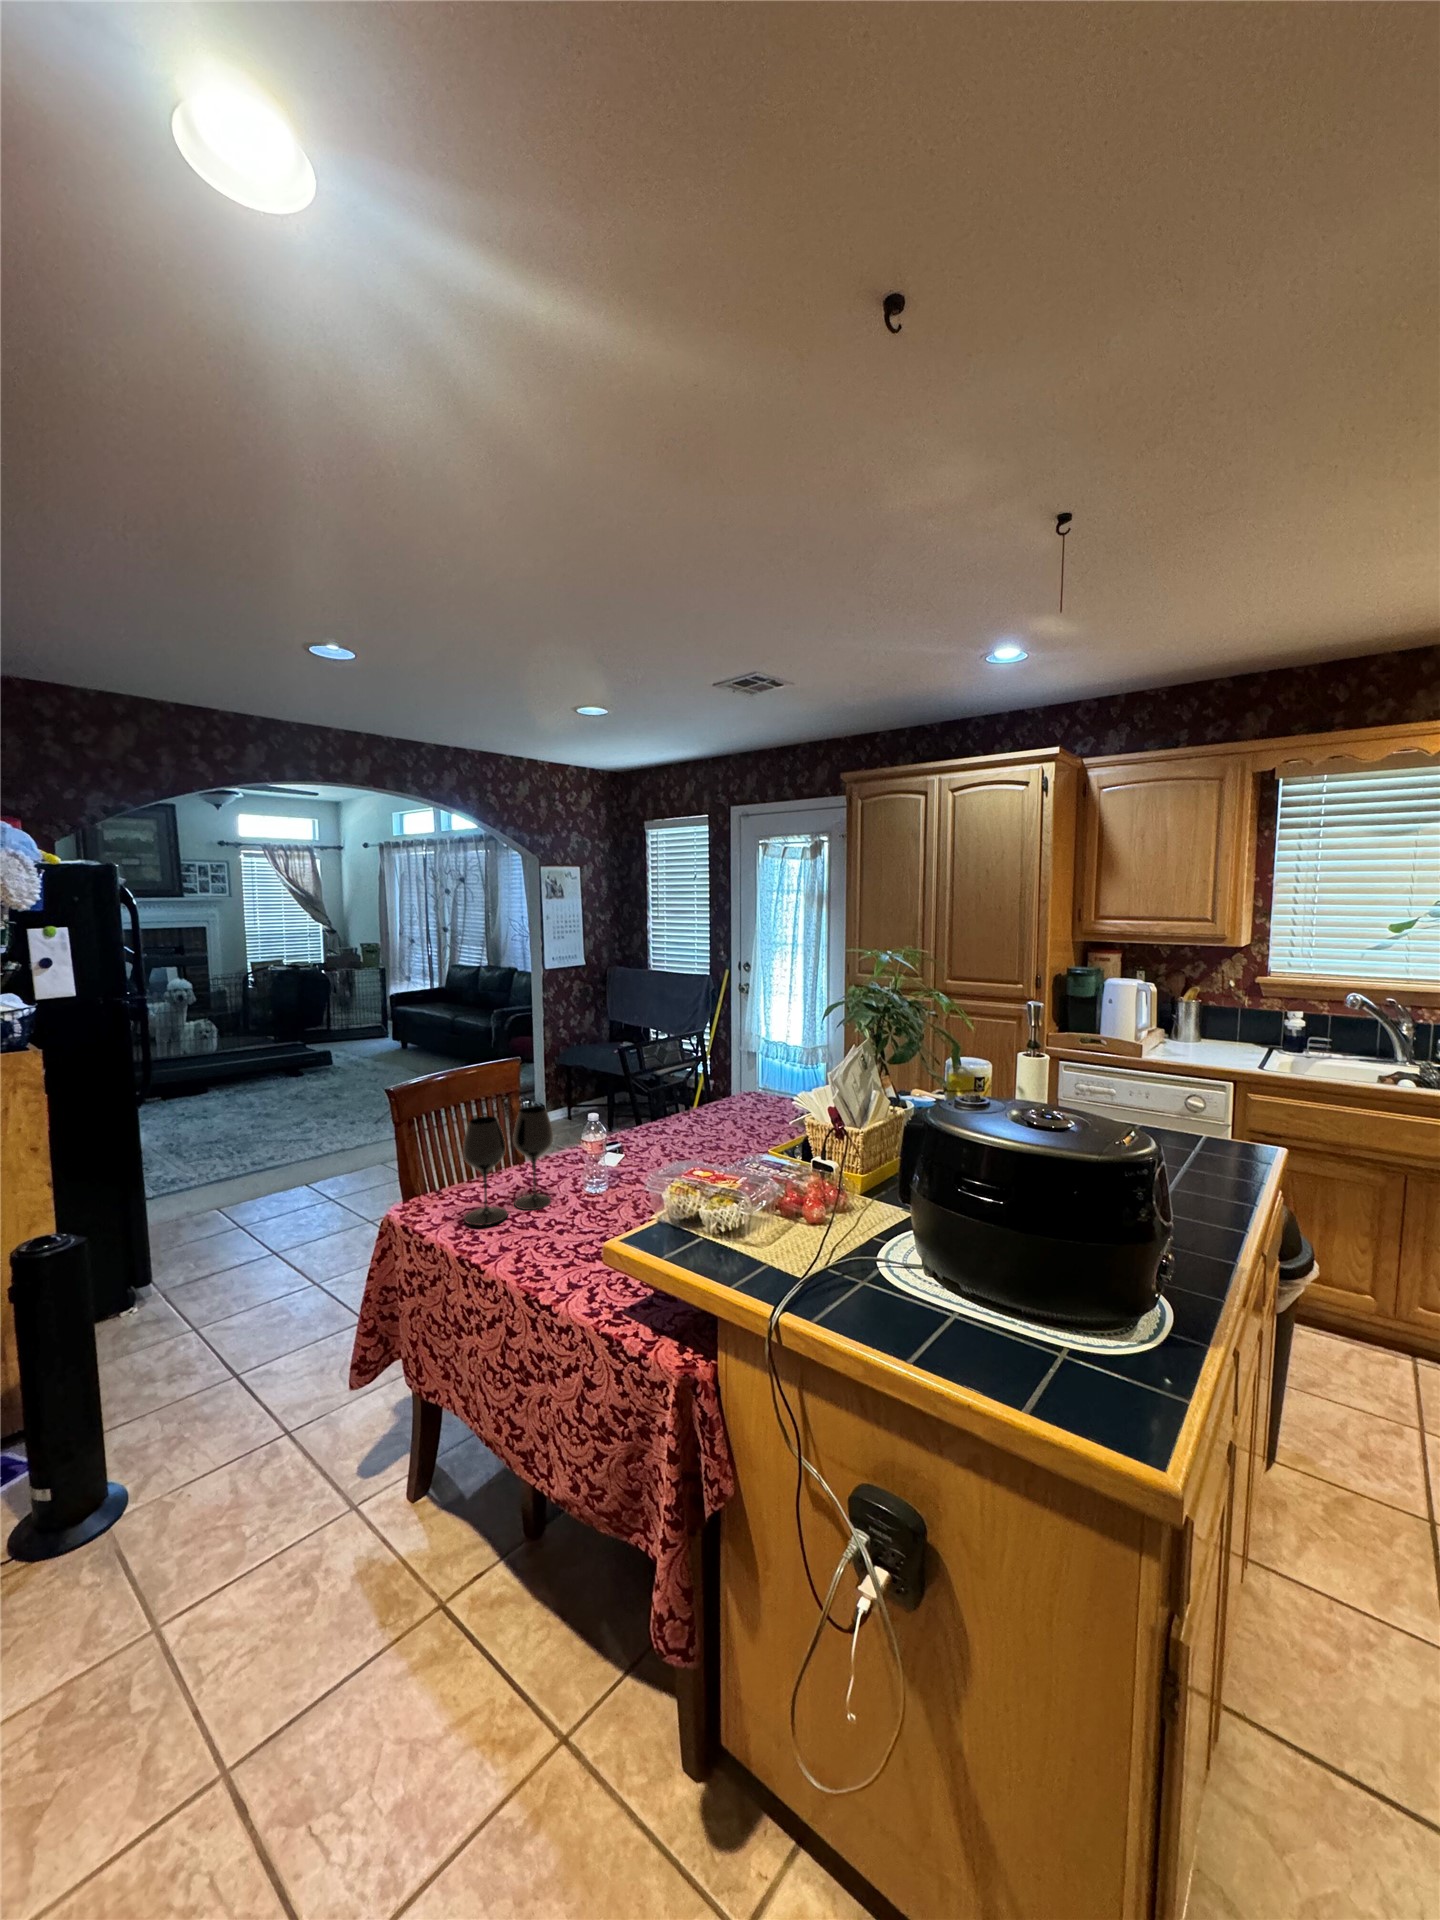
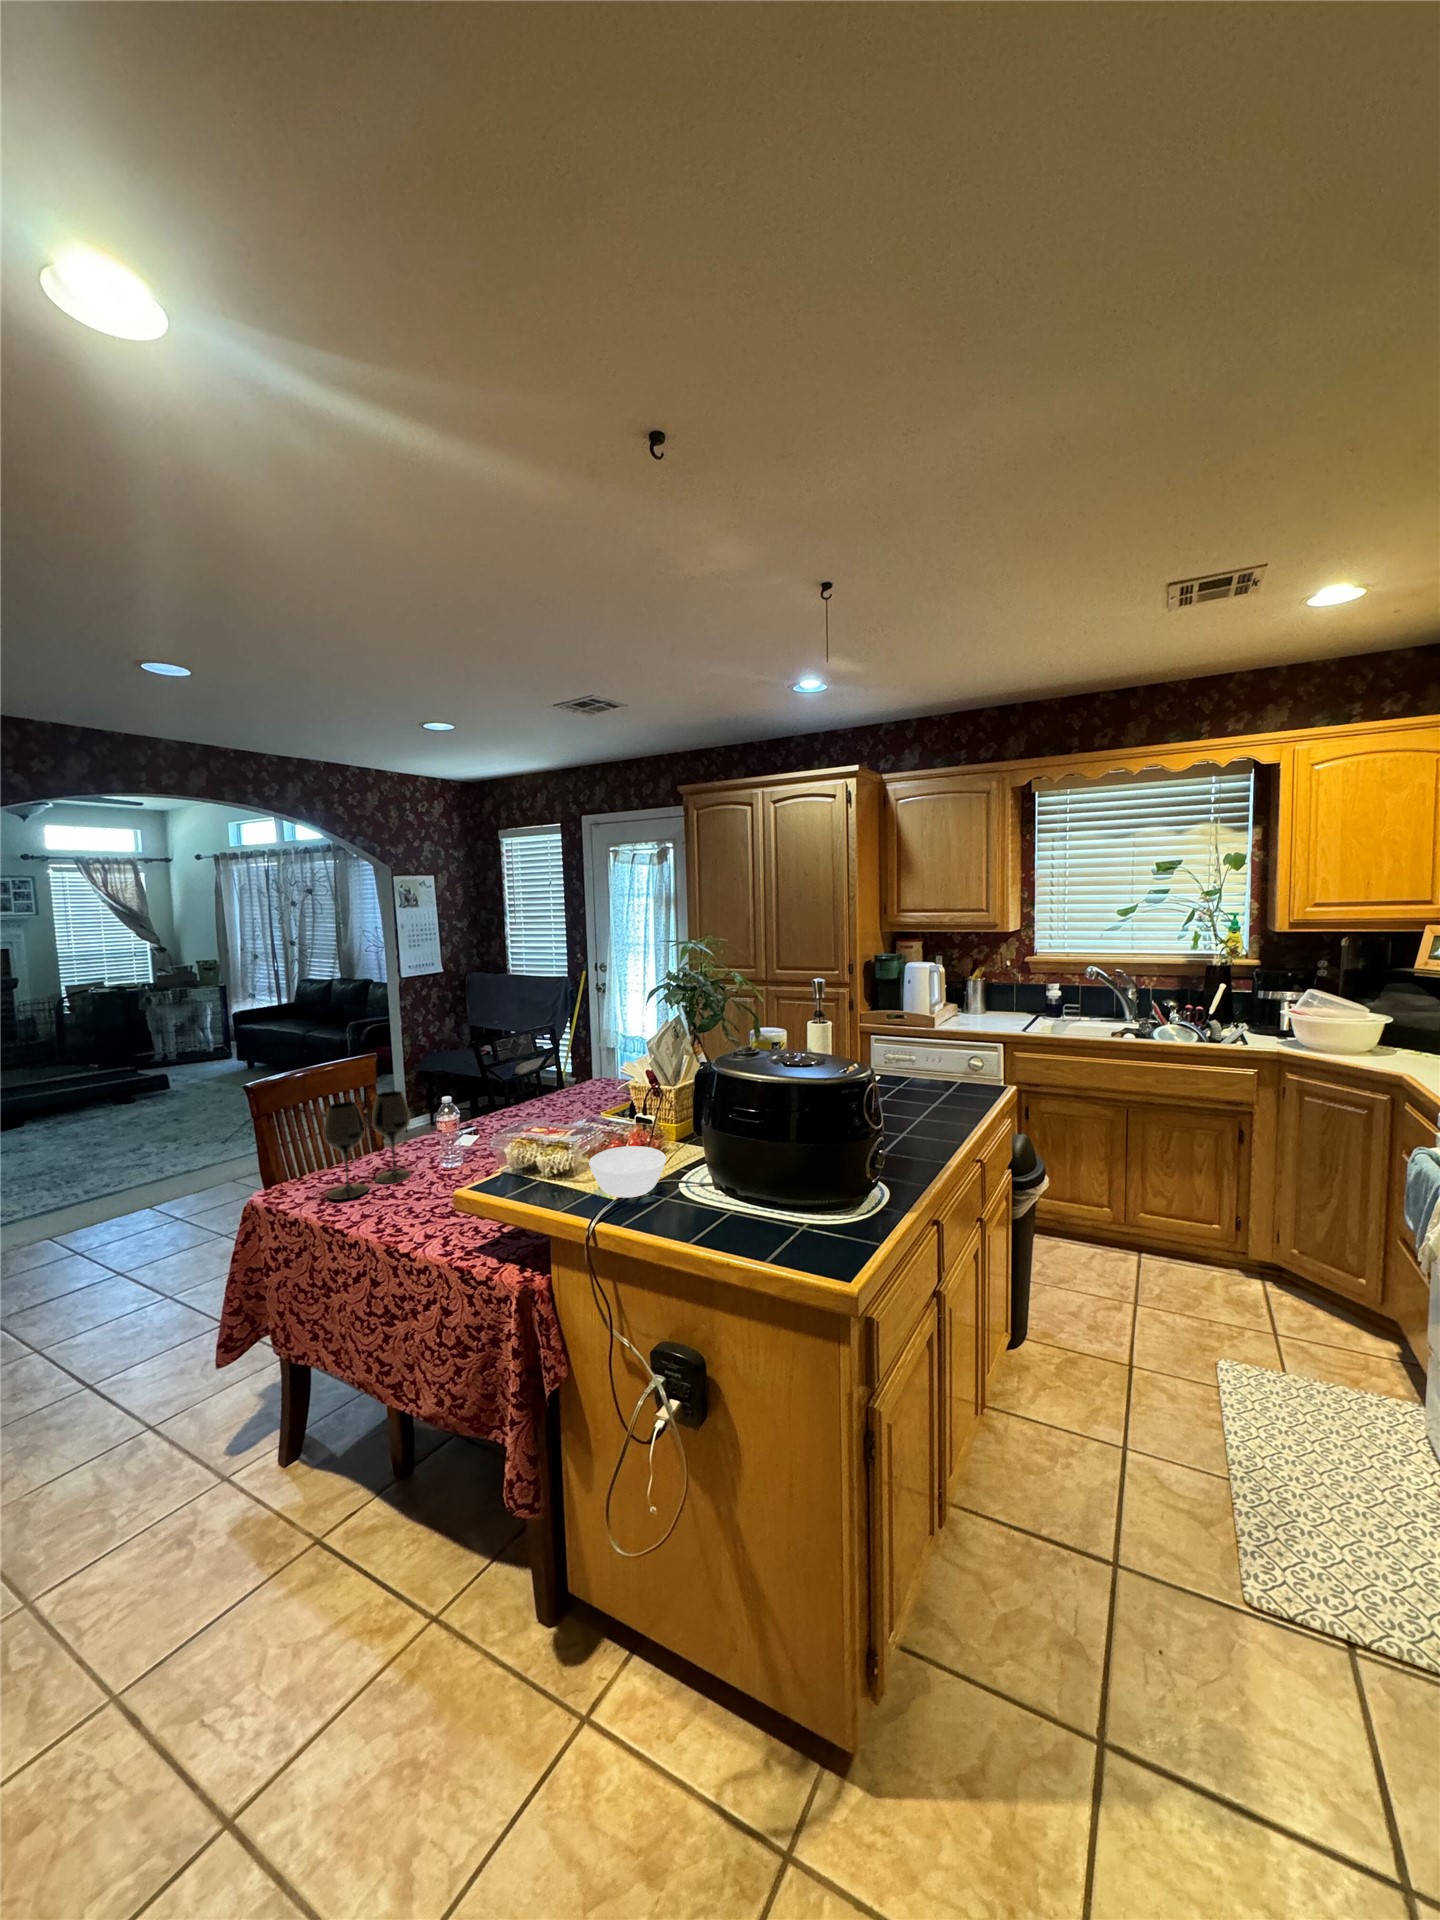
bowl: none [768,1209,866,1281] -> present [589,1146,667,1198]

